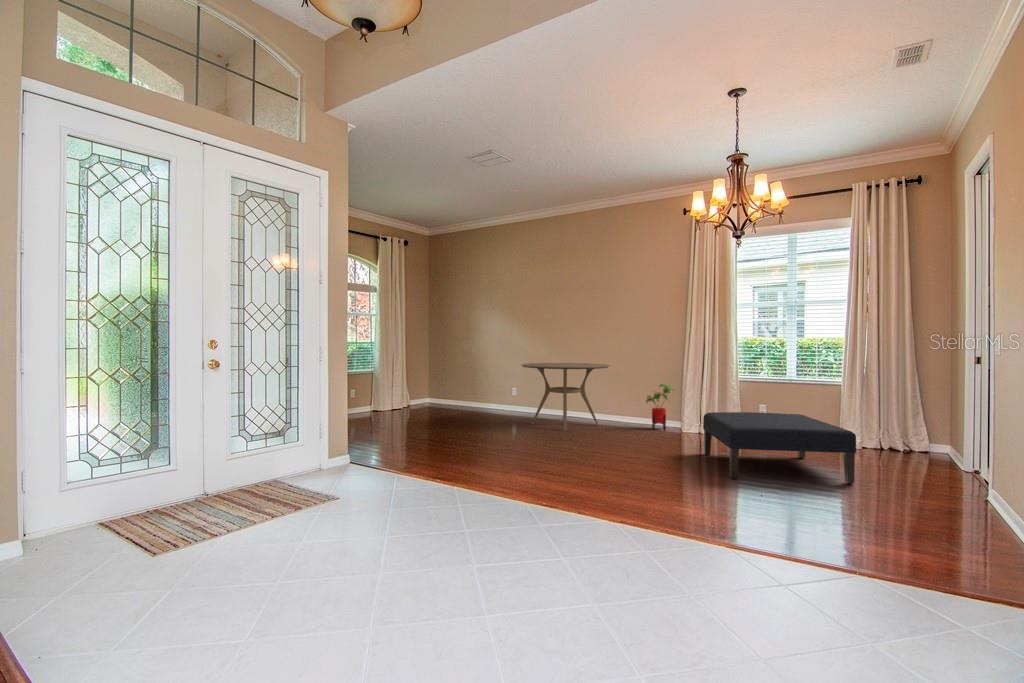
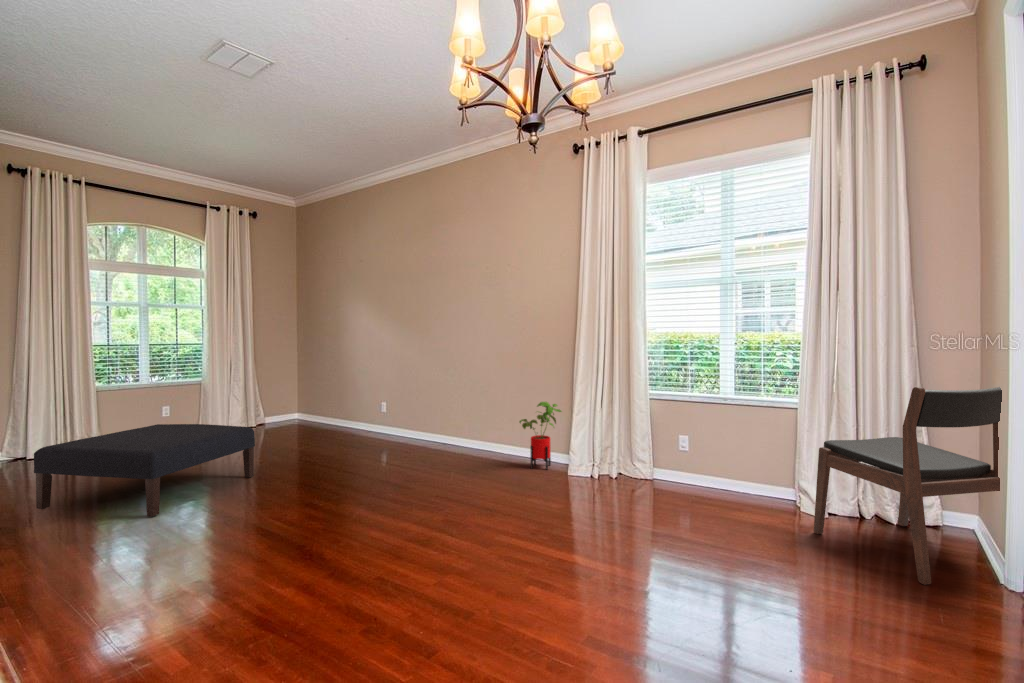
dining table: present [521,363,610,431] -> none [352,370,478,471]
dining chair: none [856,367,971,470] -> present [814,387,1002,585]
ottoman: present [703,412,856,484] -> present [34,424,255,517]

